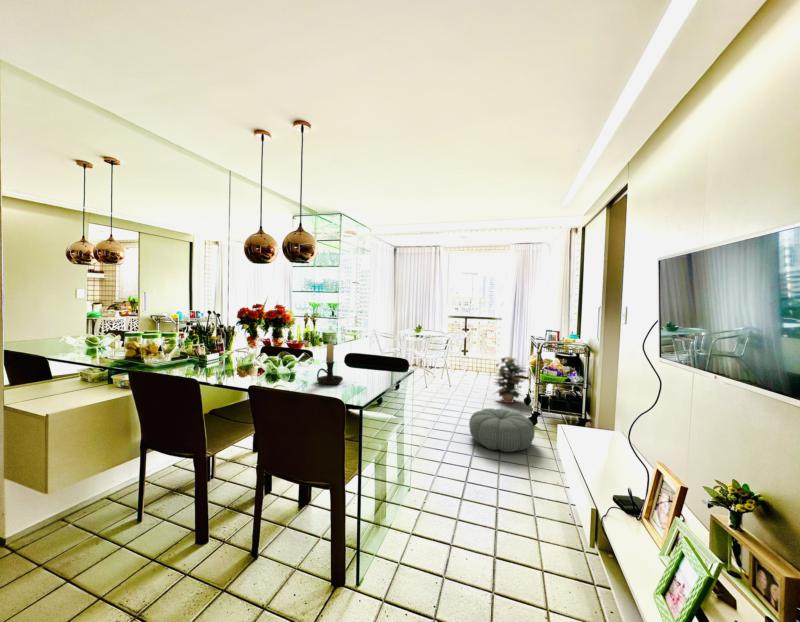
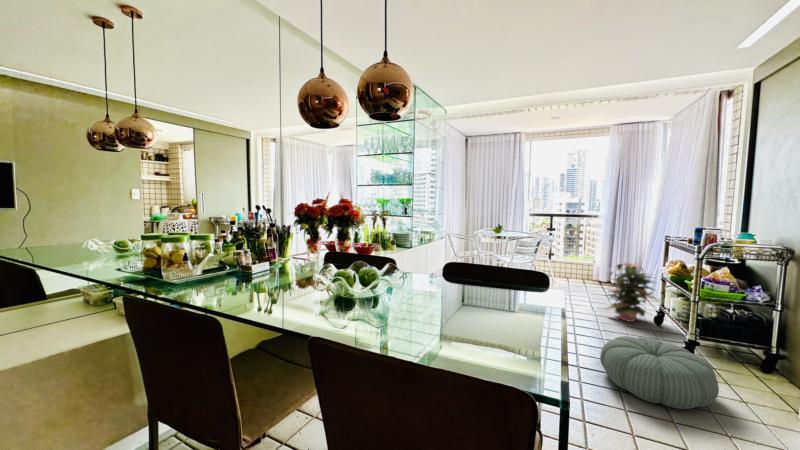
candle holder: present [317,336,343,386] -> none [412,237,455,325]

